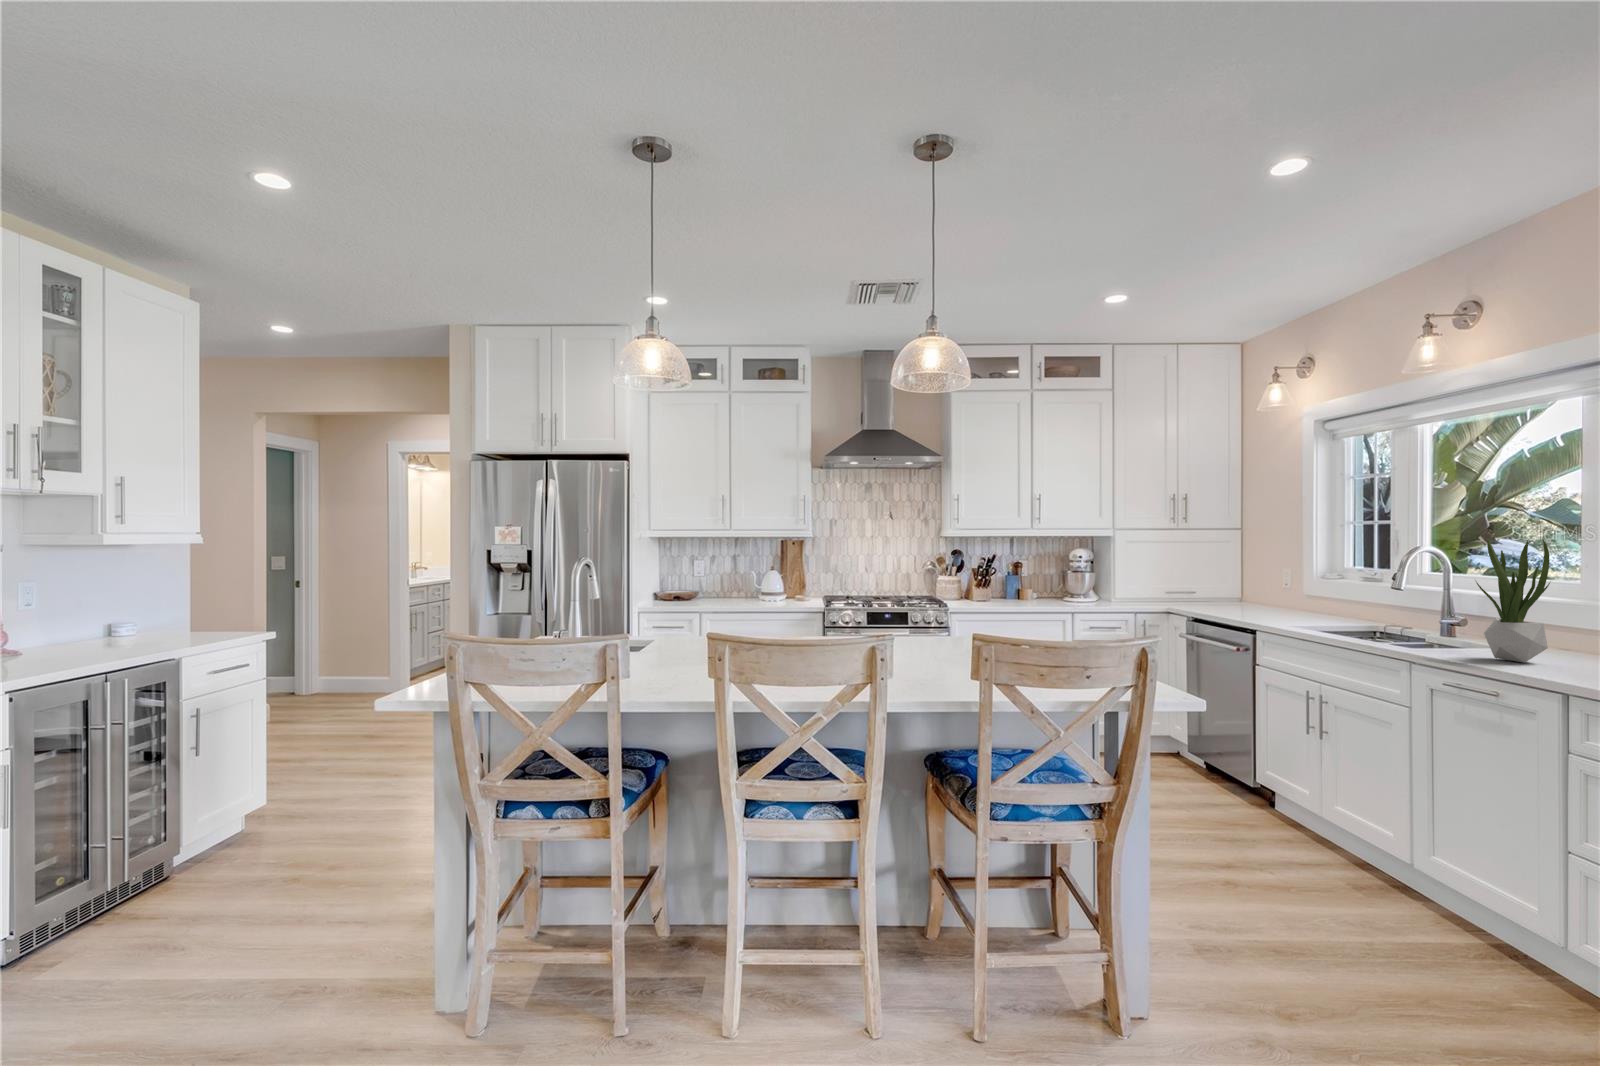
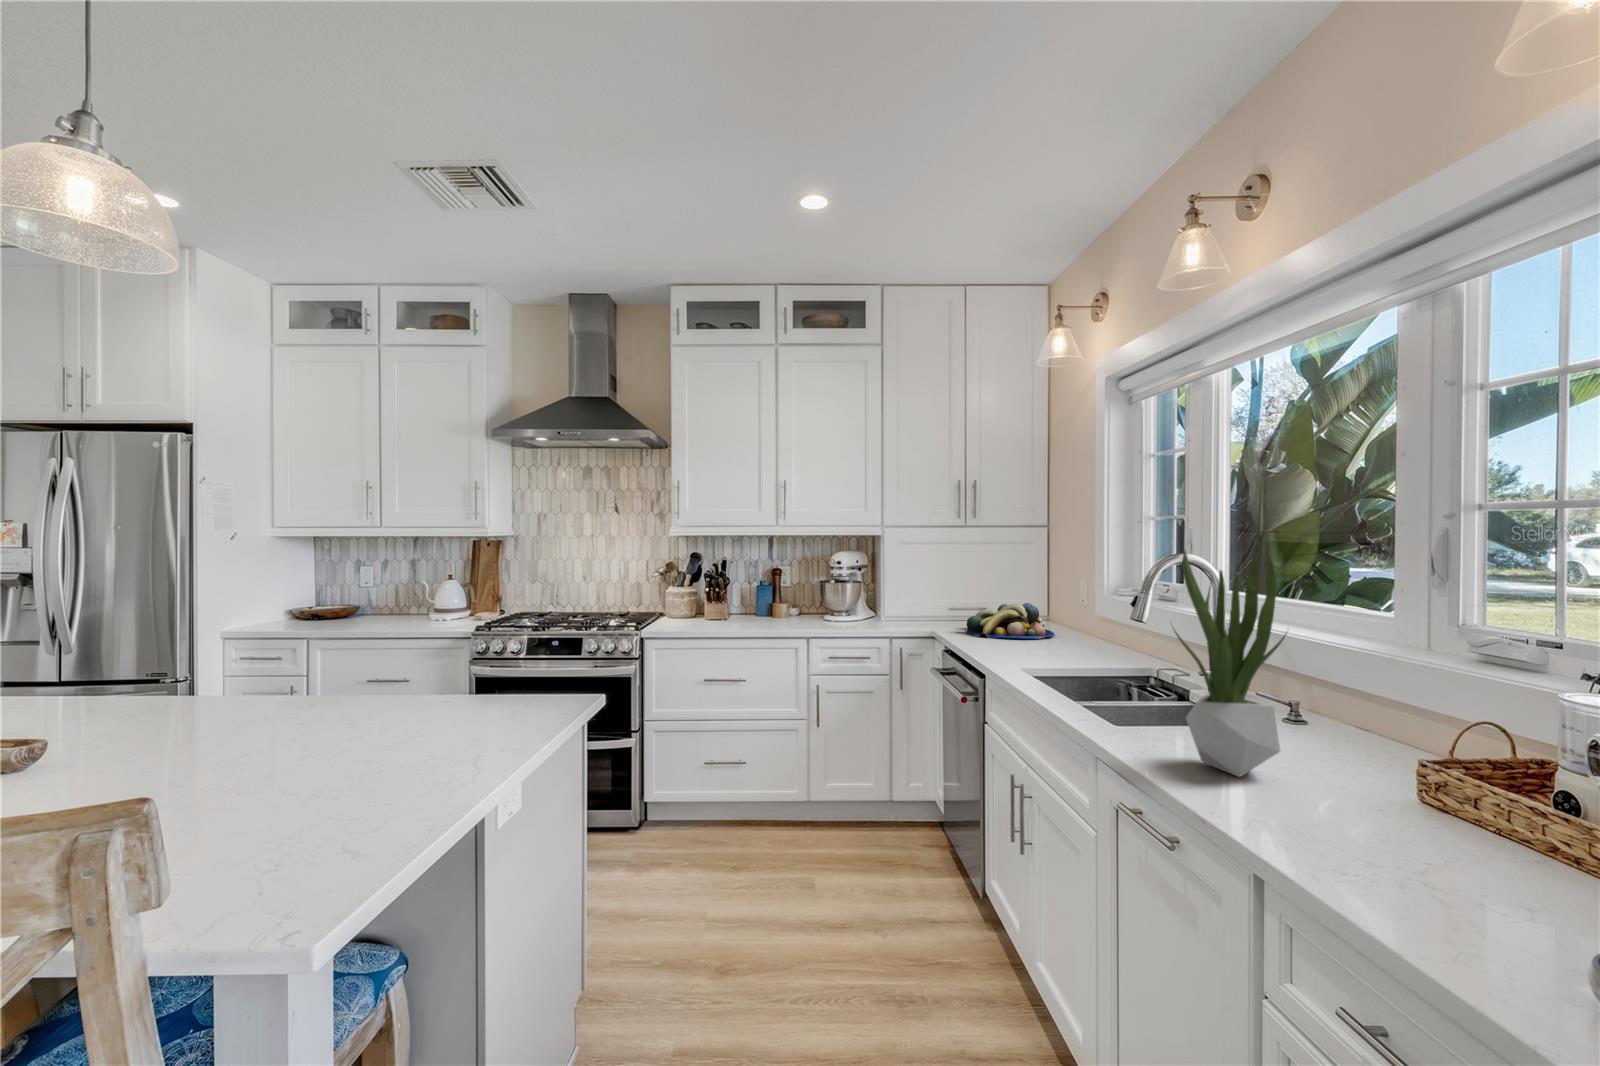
fruit bowl: none [1197,585,1268,610] -> present [966,603,1055,639]

